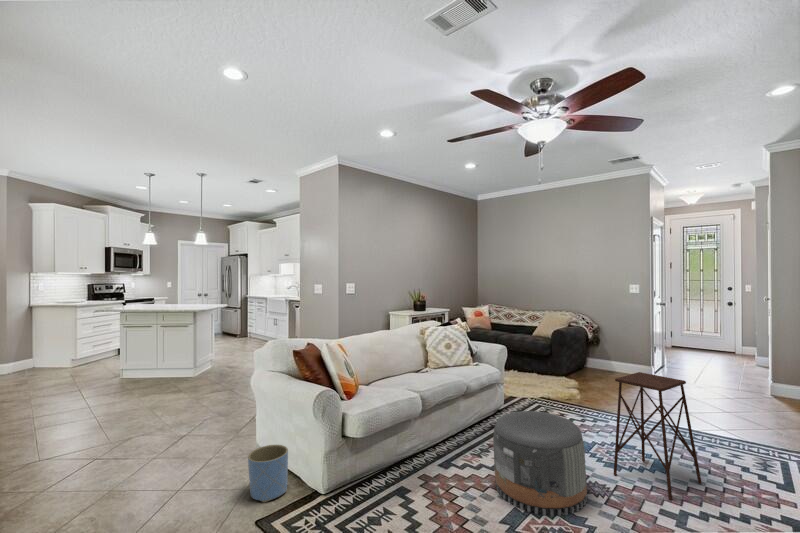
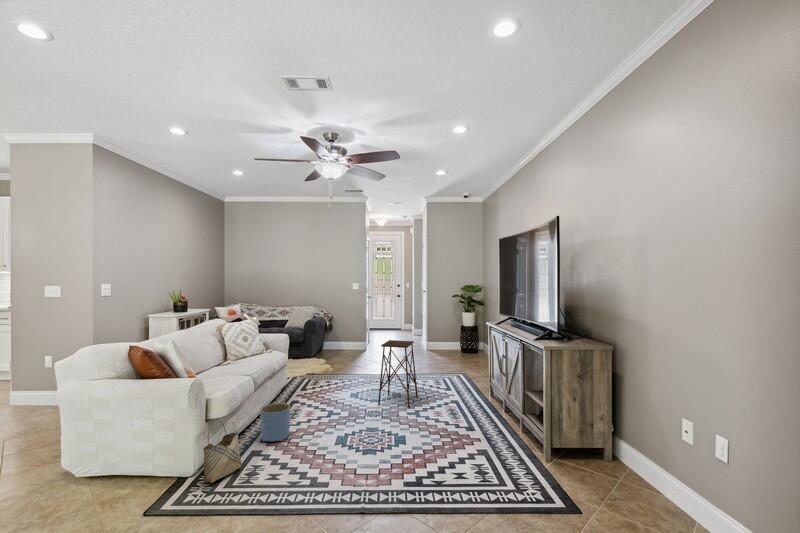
pouf: present [493,411,587,516] -> none [315,373,373,436]
woven basket: none [334,438,379,512] -> present [203,419,241,483]
planter: present [248,445,288,502] -> present [260,403,290,442]

